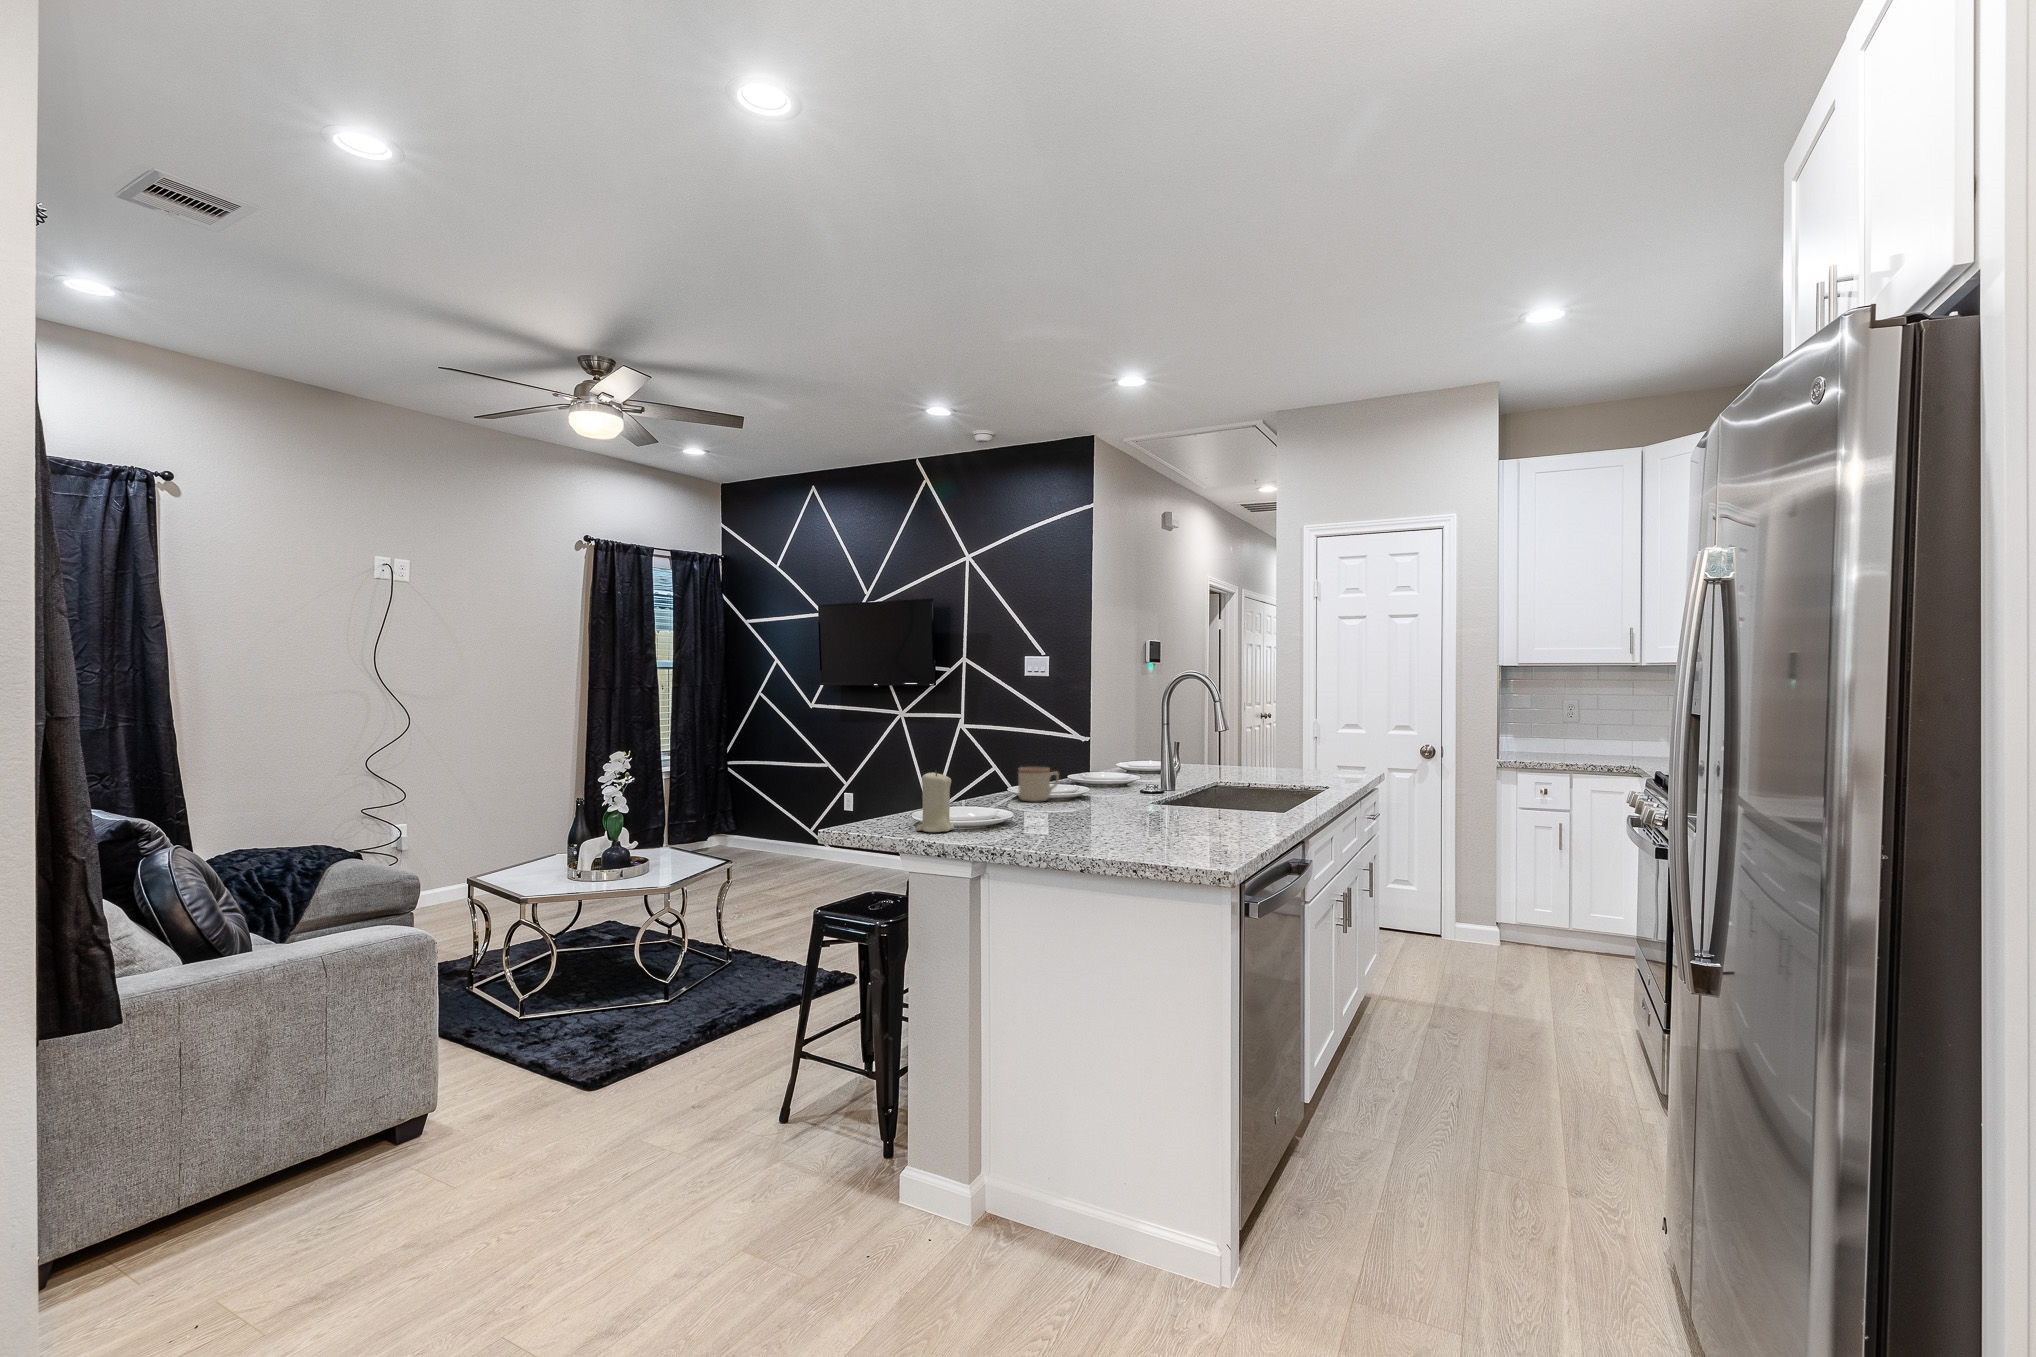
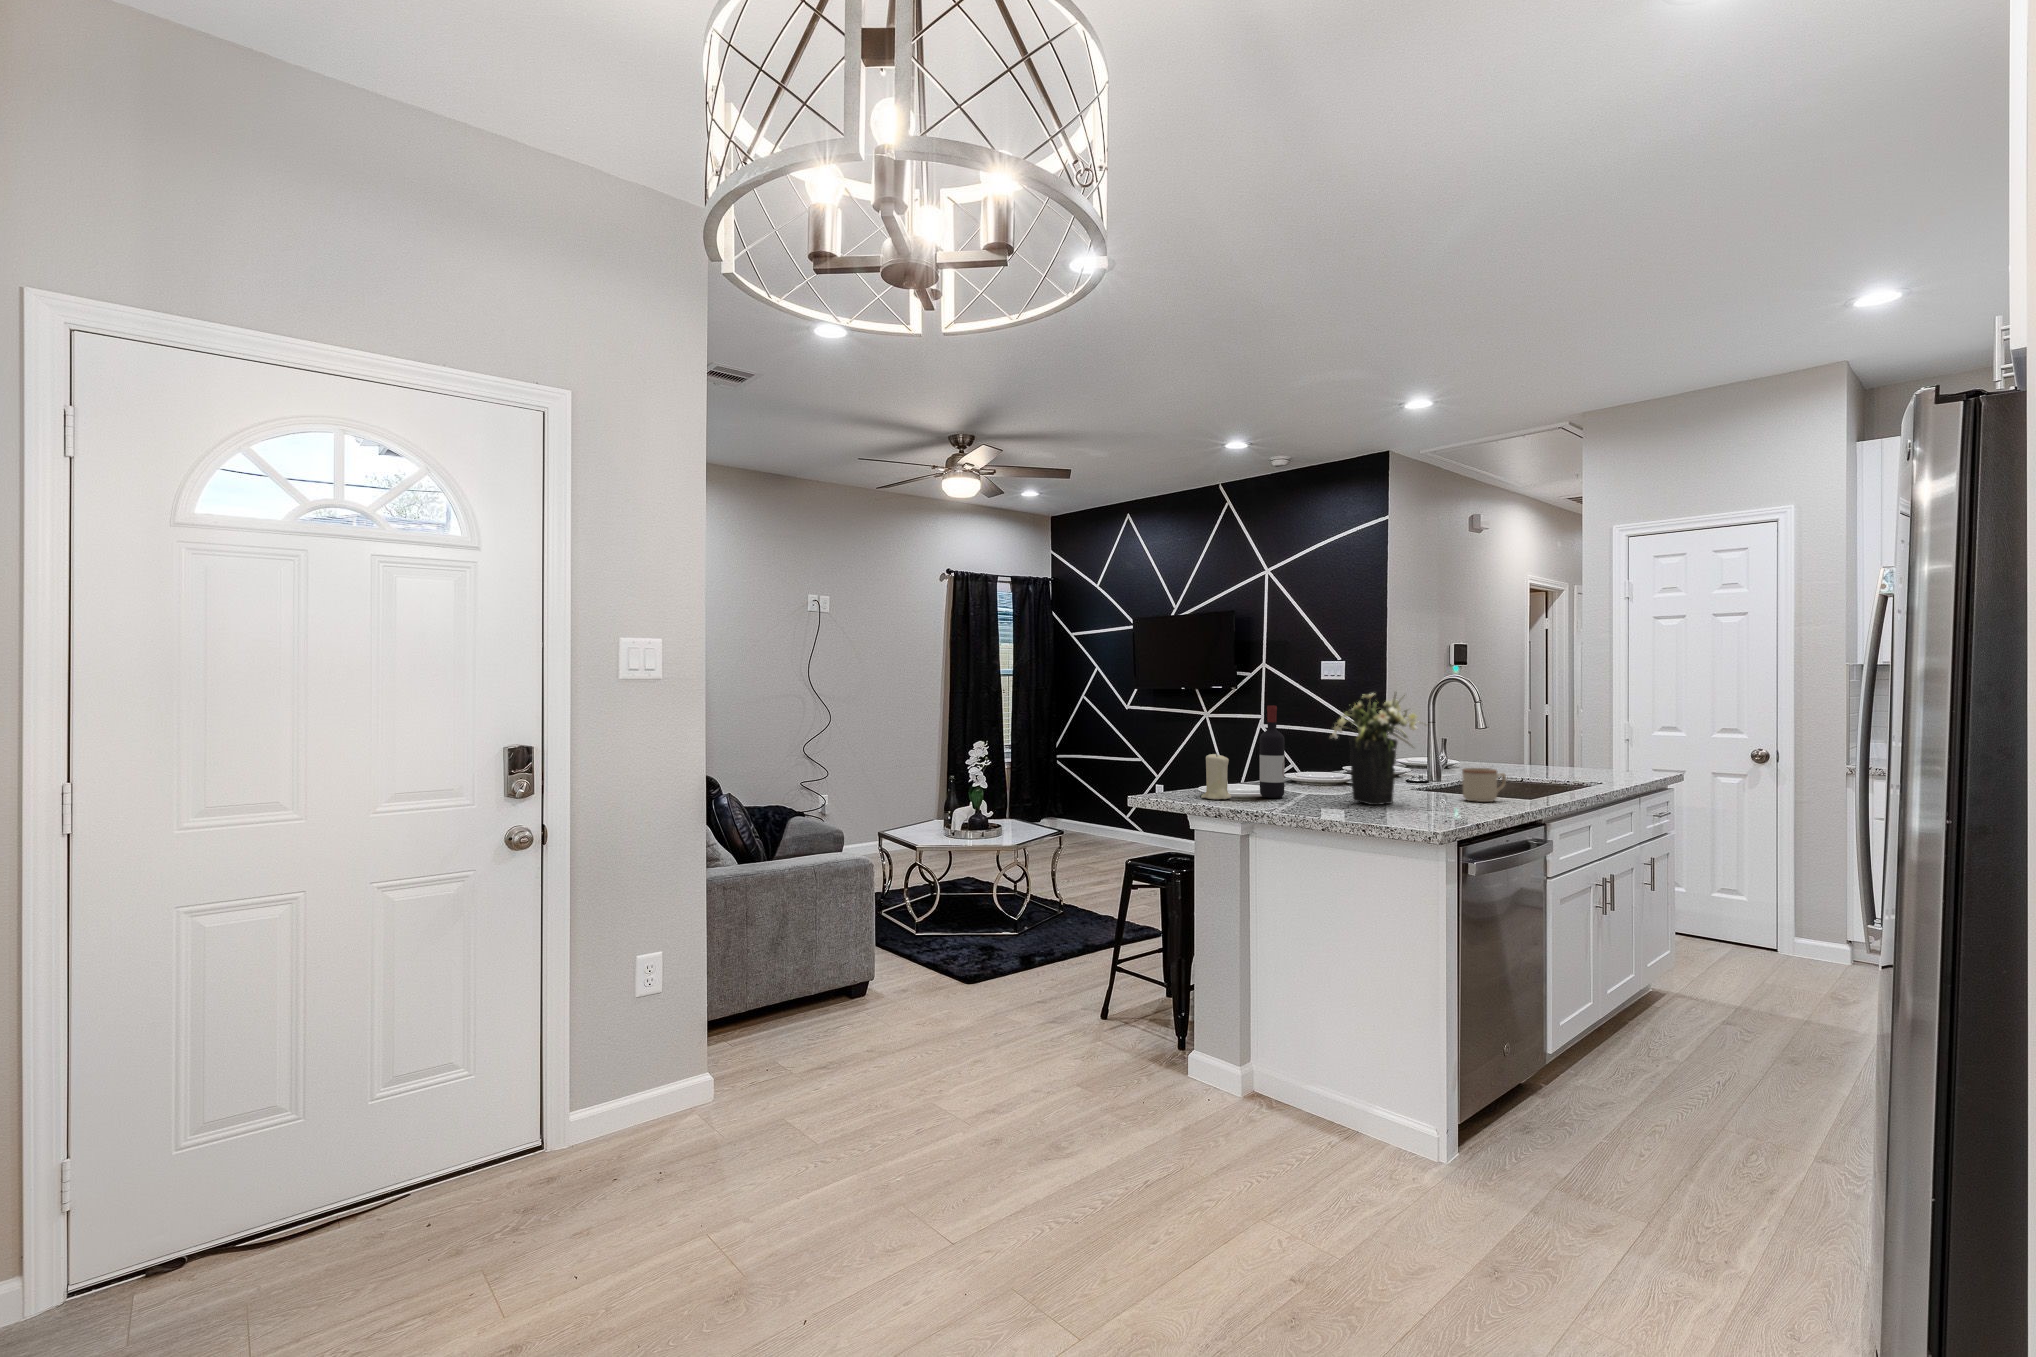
flower arrangement: none [1077,691,1191,832] -> present [1330,693,1418,805]
wine bottle: none [988,709,1019,826] -> present [1260,706,1285,798]
mug: present [1018,767,1059,801] -> present [1462,768,1506,802]

